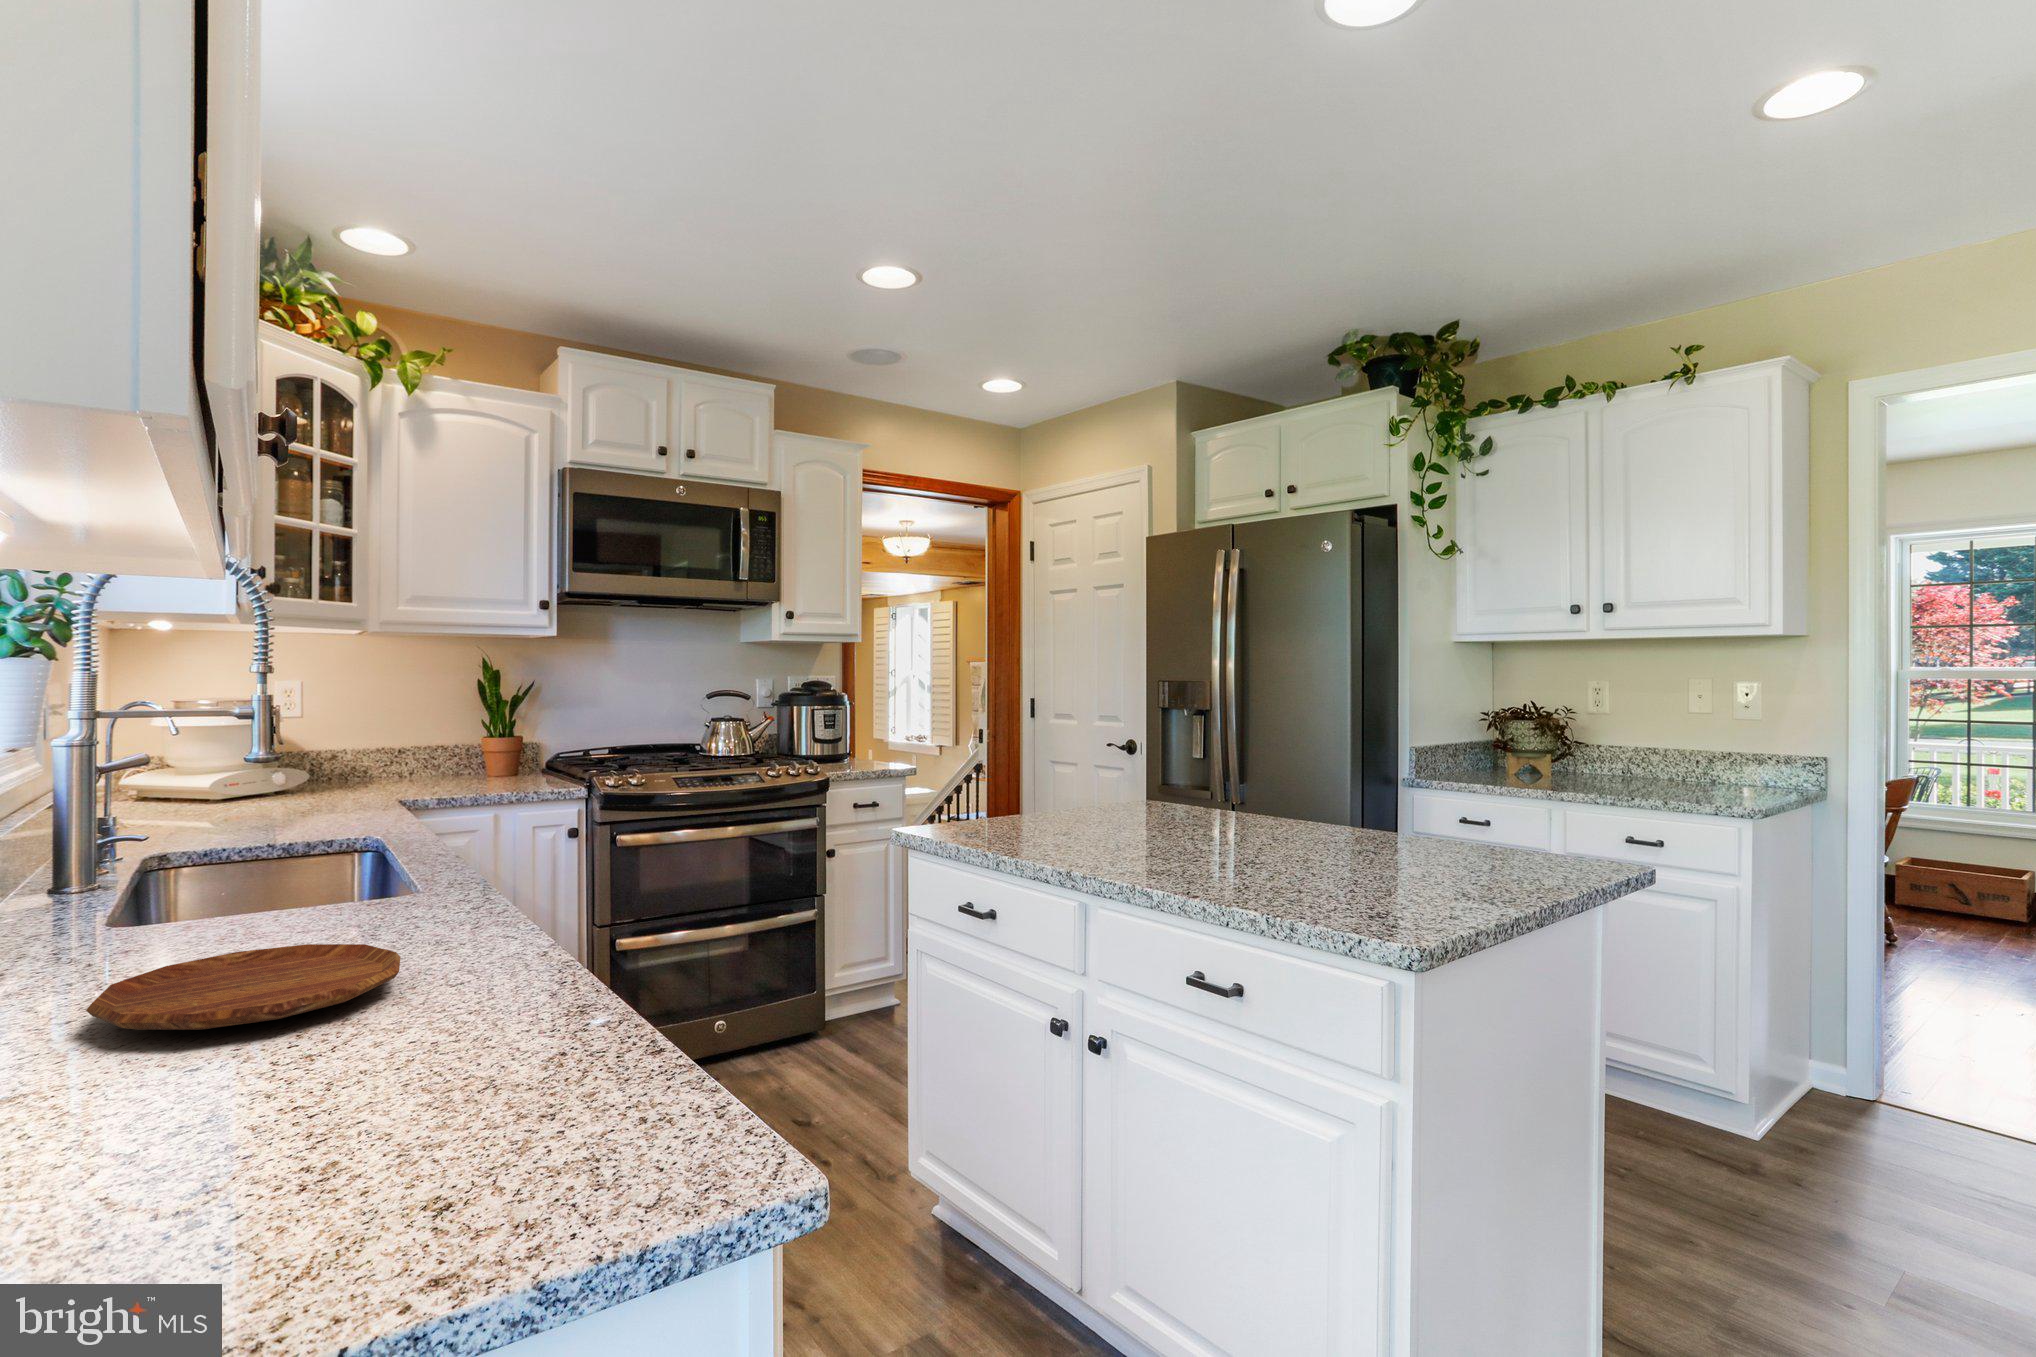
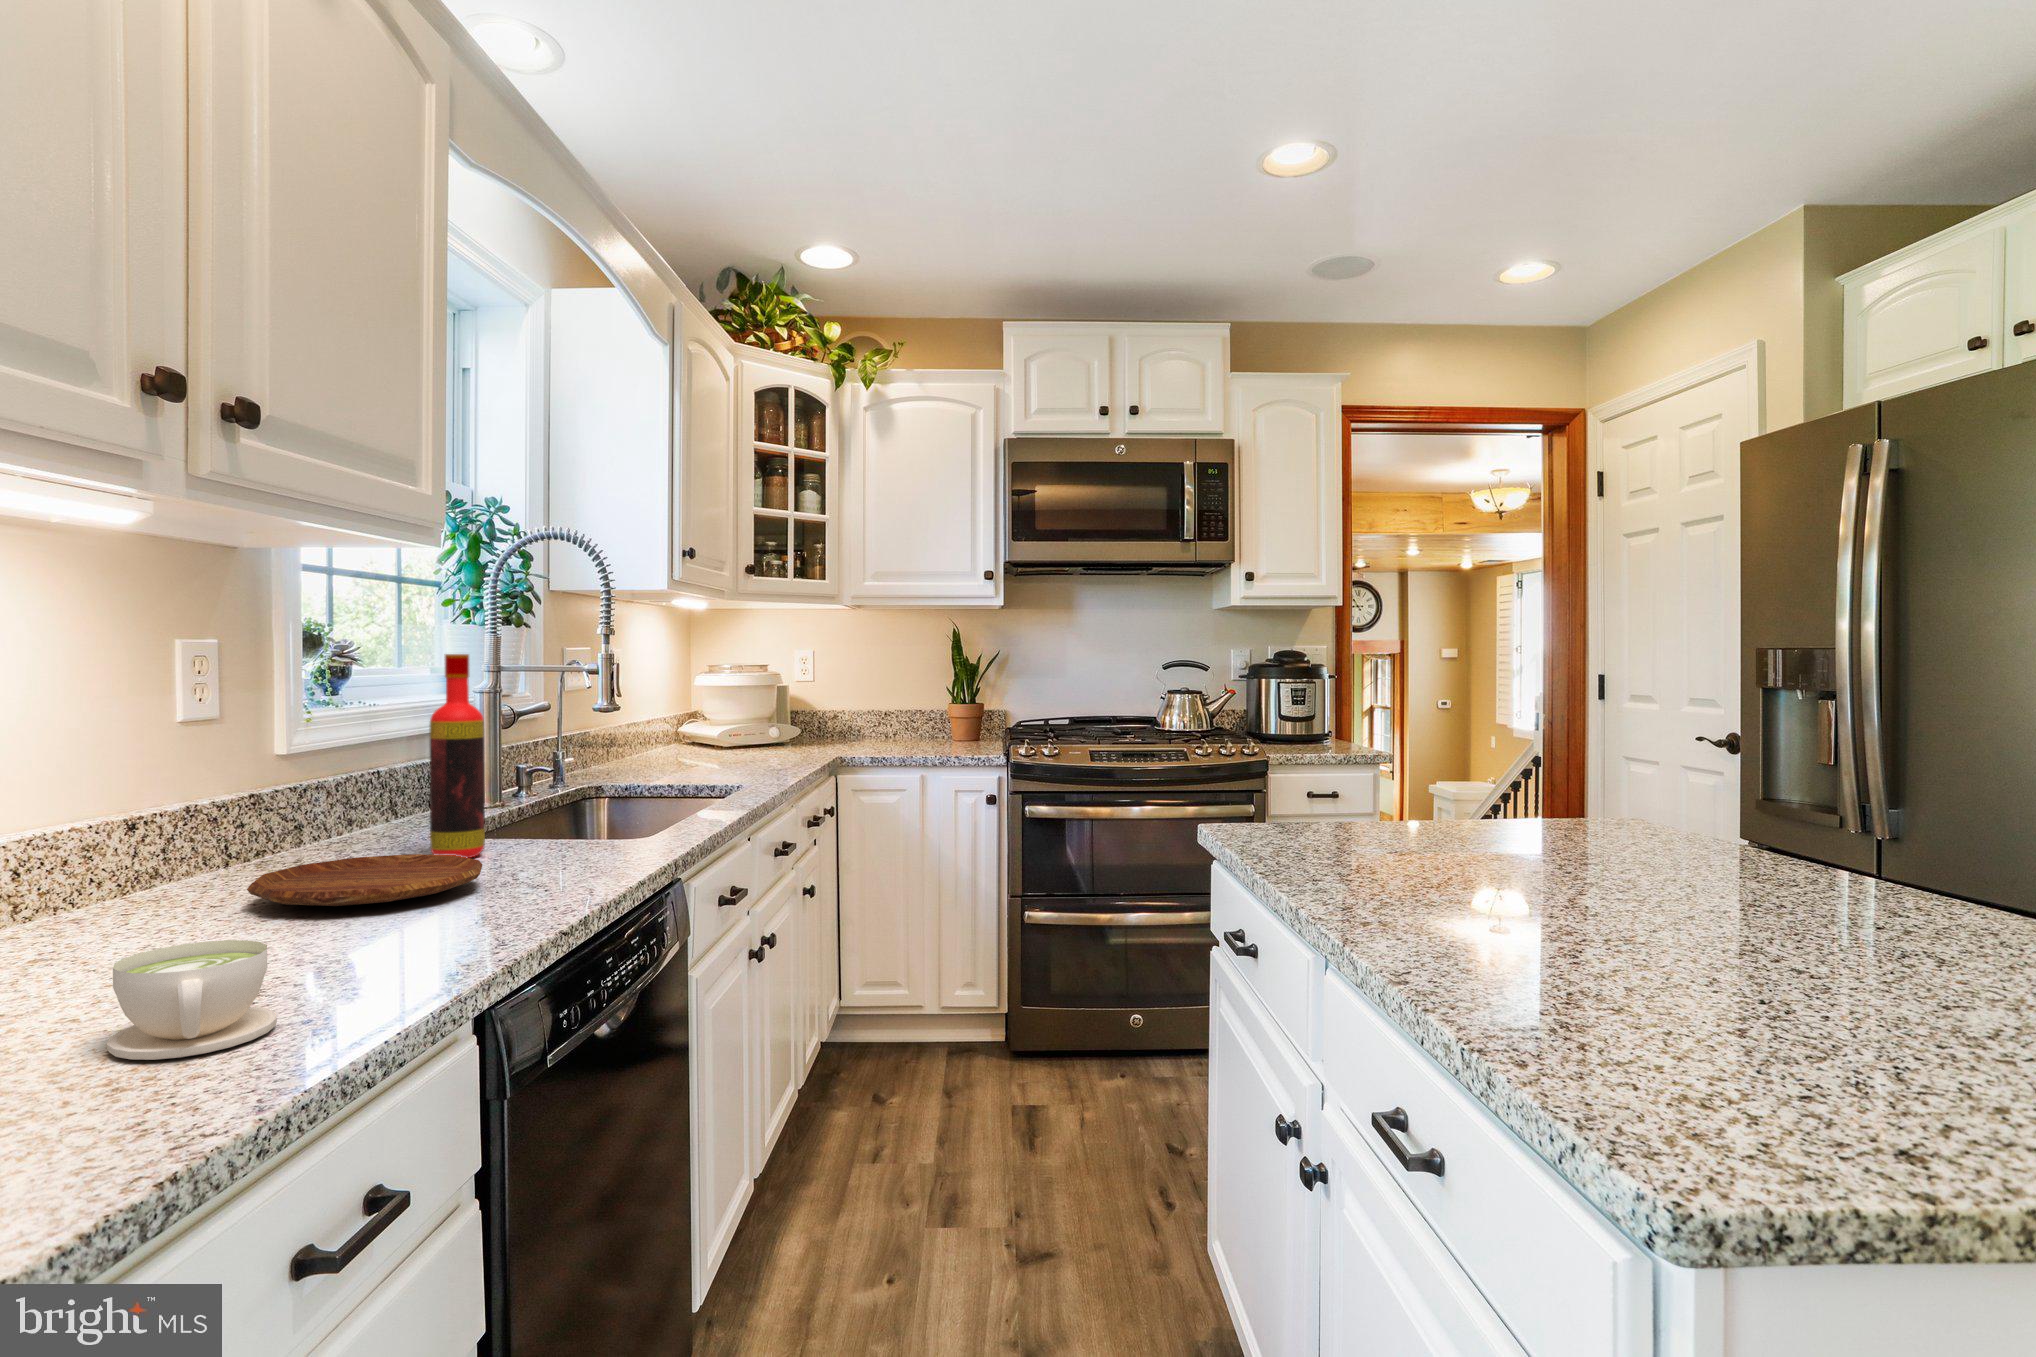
bottle: none [191,702,267,957] -> present [430,654,485,858]
coffee cup: none [445,1038,614,1188] -> present [107,940,277,1060]

